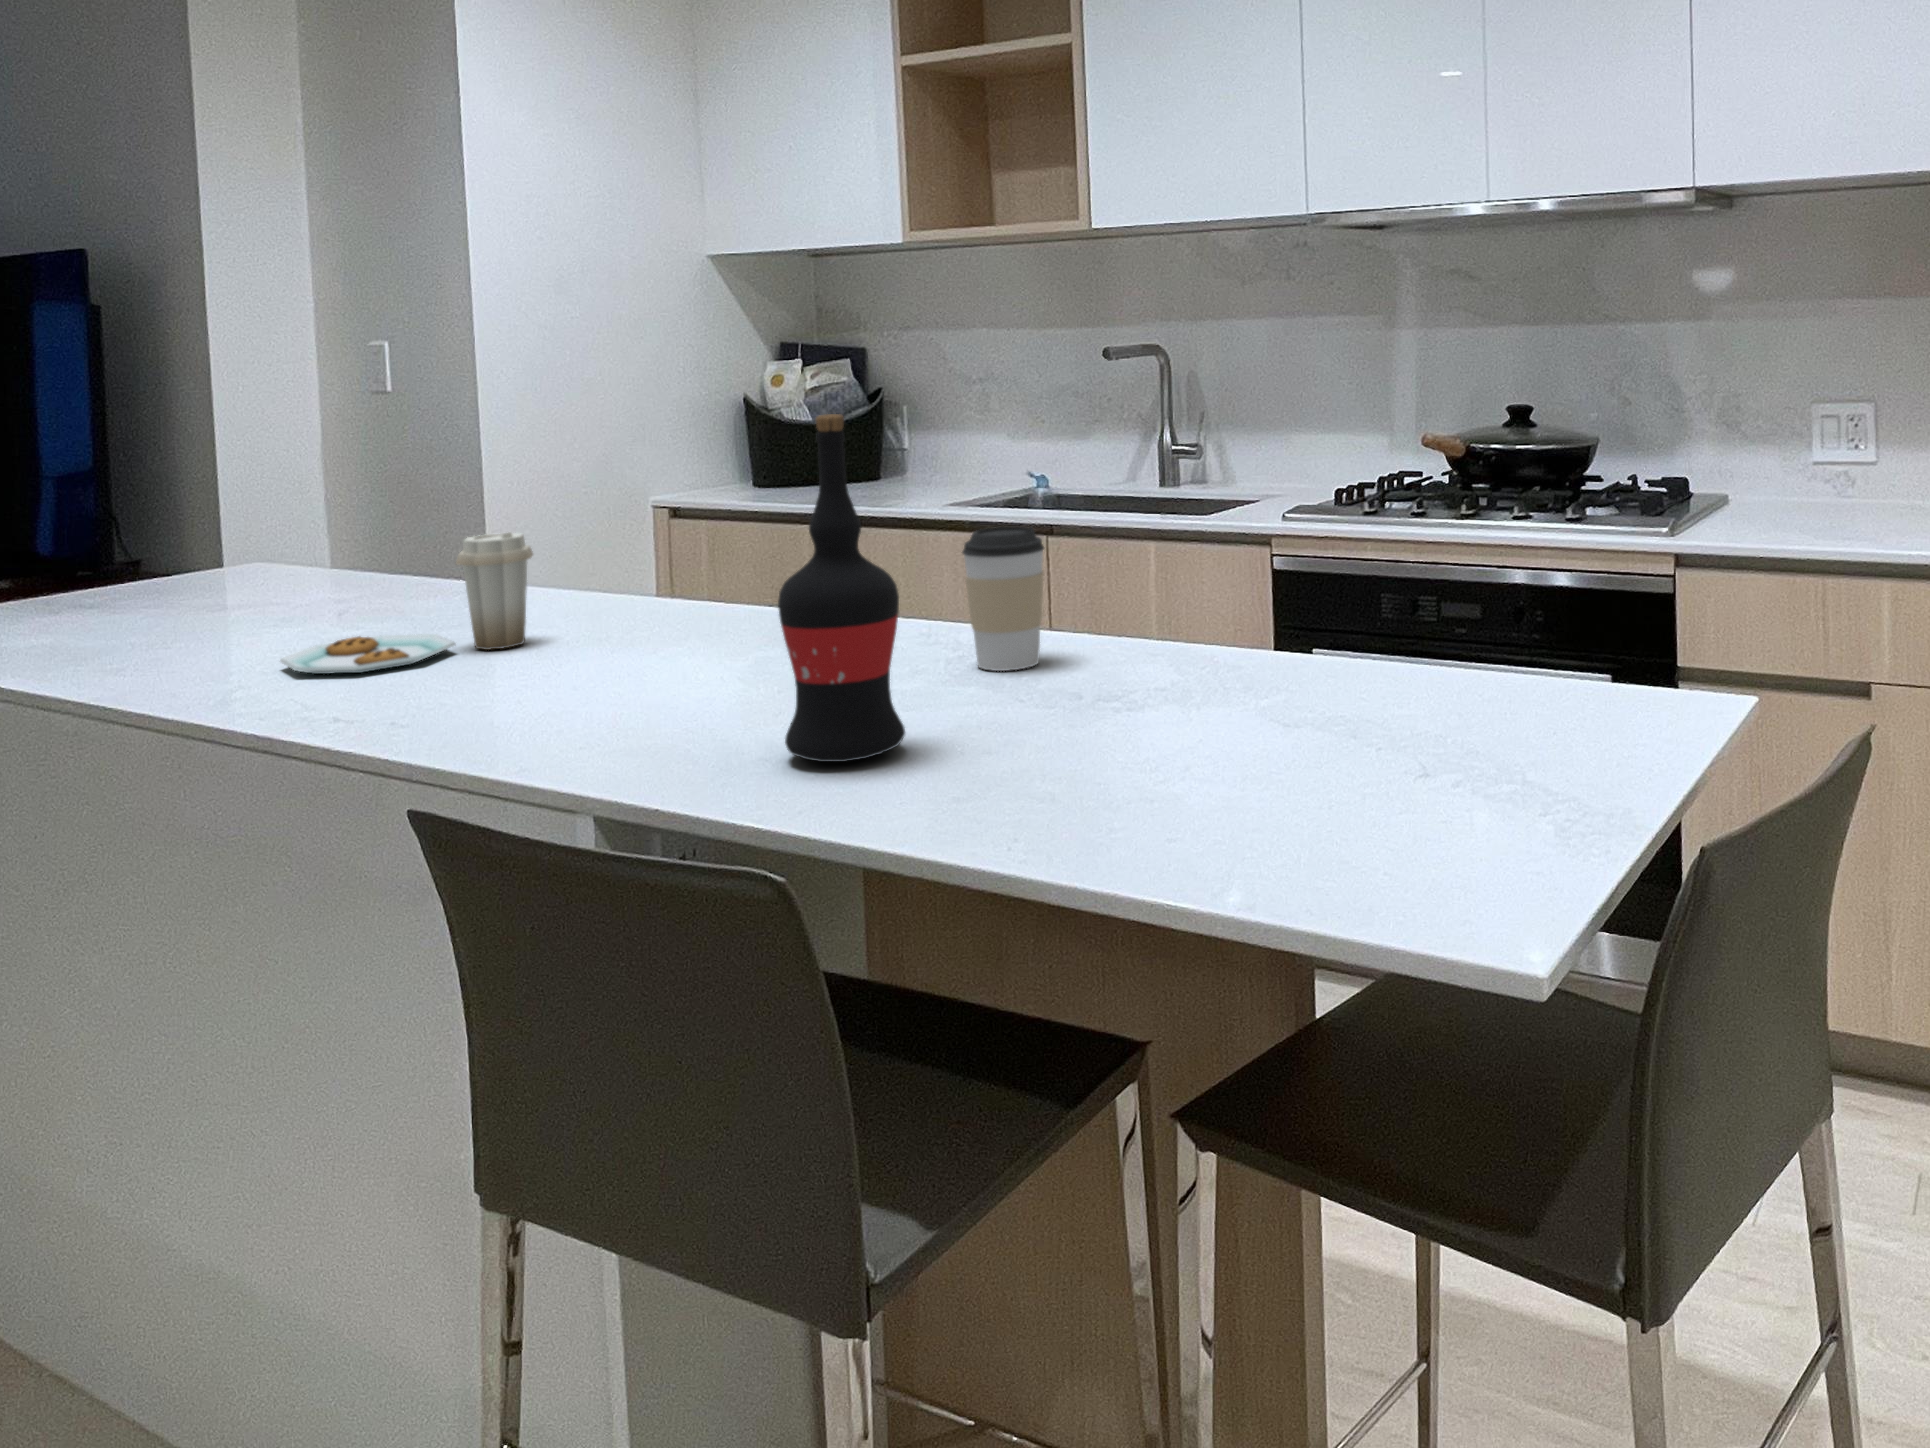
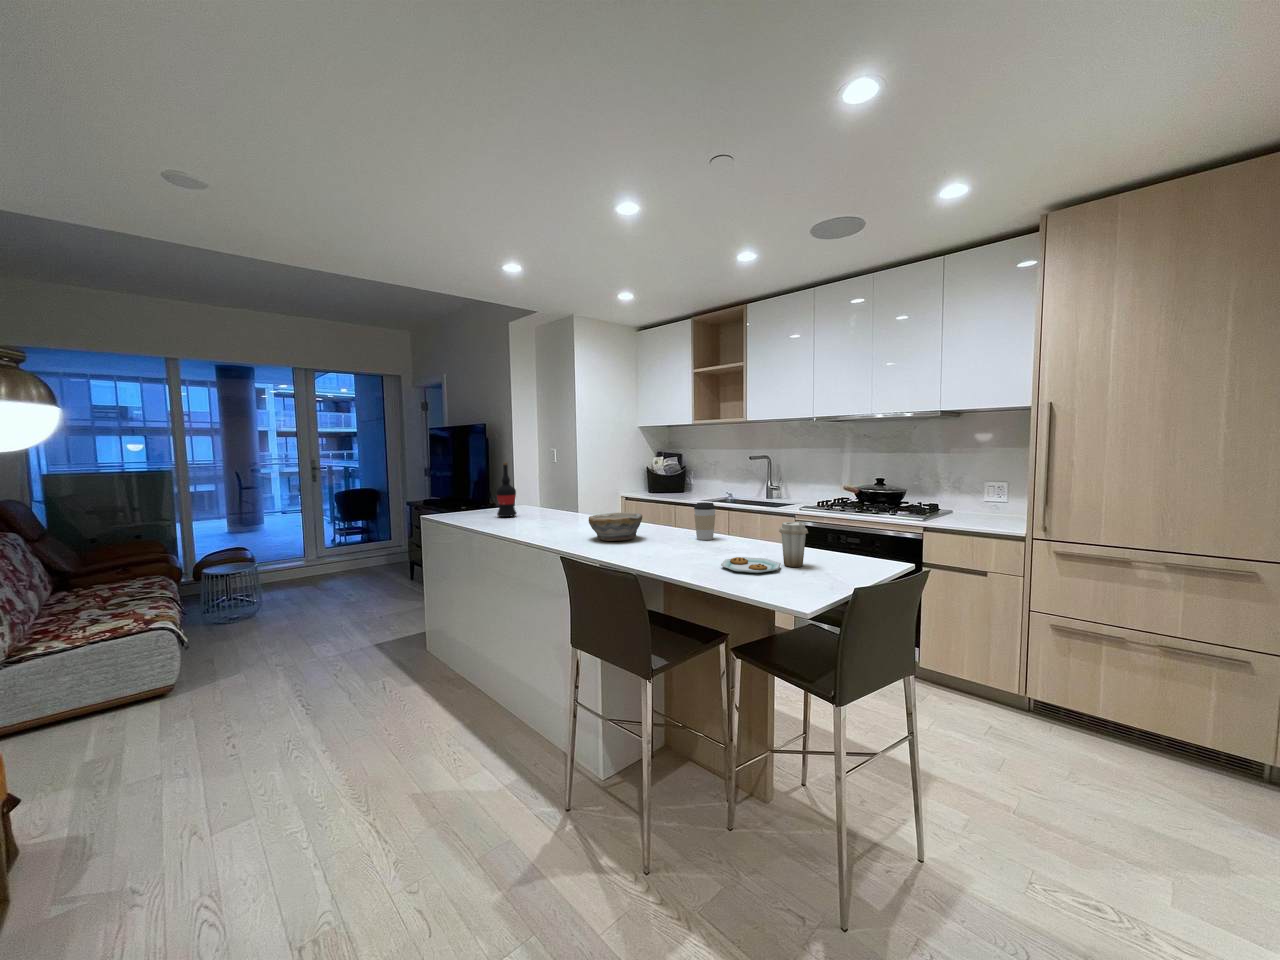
wine bottle: present [778,414,905,762] -> present [496,462,517,517]
plate: present [280,532,533,674] -> present [721,522,808,573]
bowl: none [539,584,763,708] -> present [589,512,642,541]

